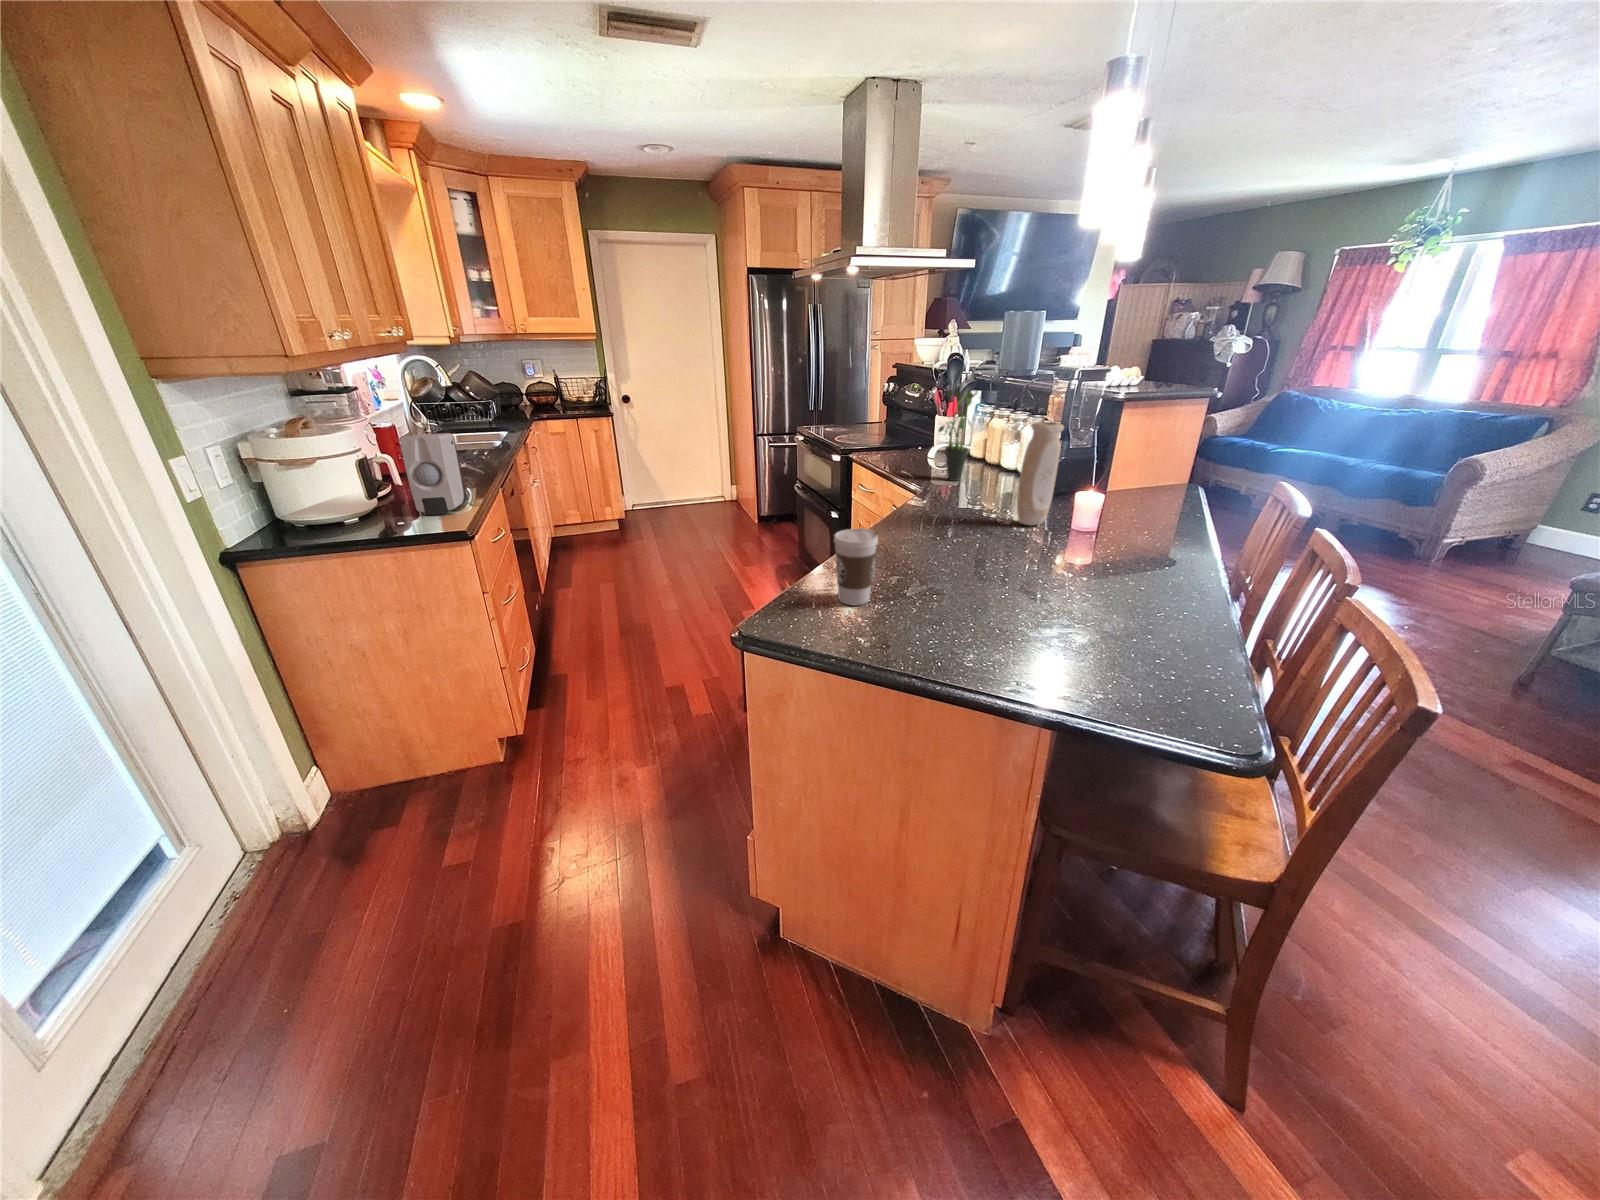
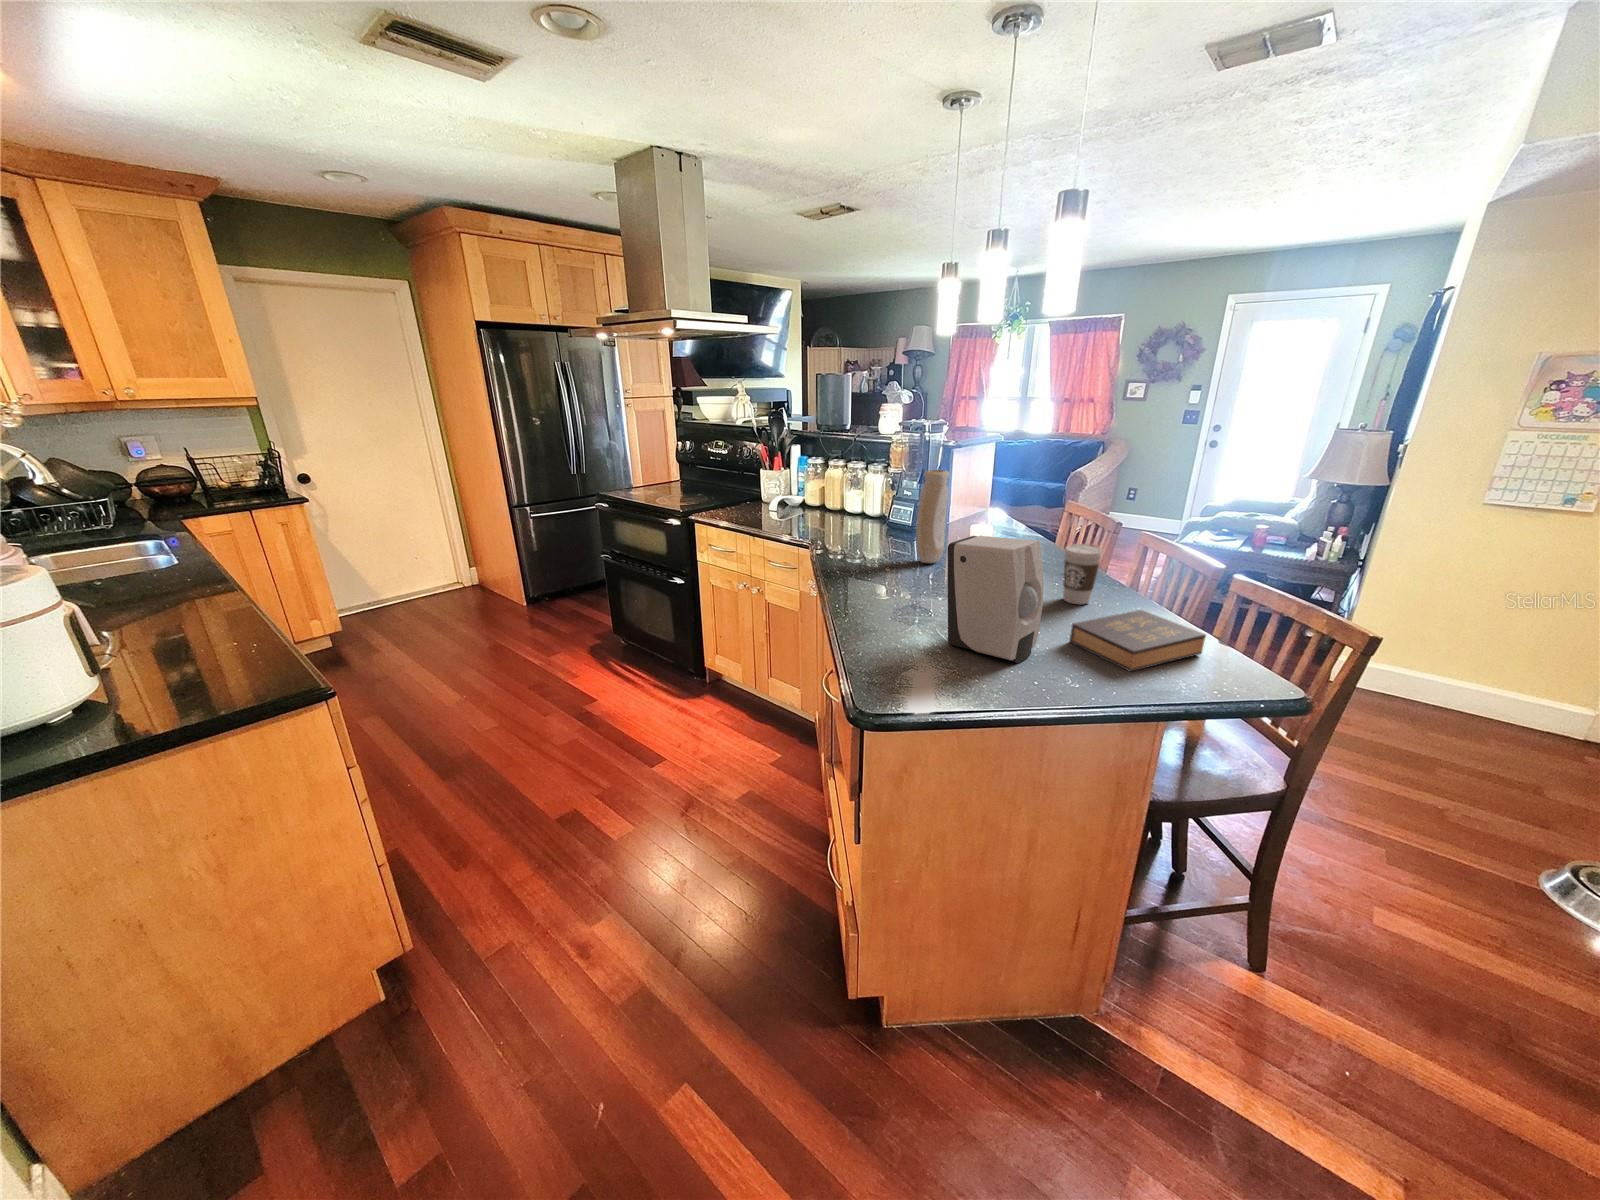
potted plant: present [938,385,982,481] -> none [797,441,835,532]
soap dispenser: present [400,433,467,515] -> present [947,536,1043,663]
coffee cup: present [834,528,878,605] -> present [1063,544,1103,604]
hardback book: none [1062,601,1221,670] -> present [1070,610,1206,671]

